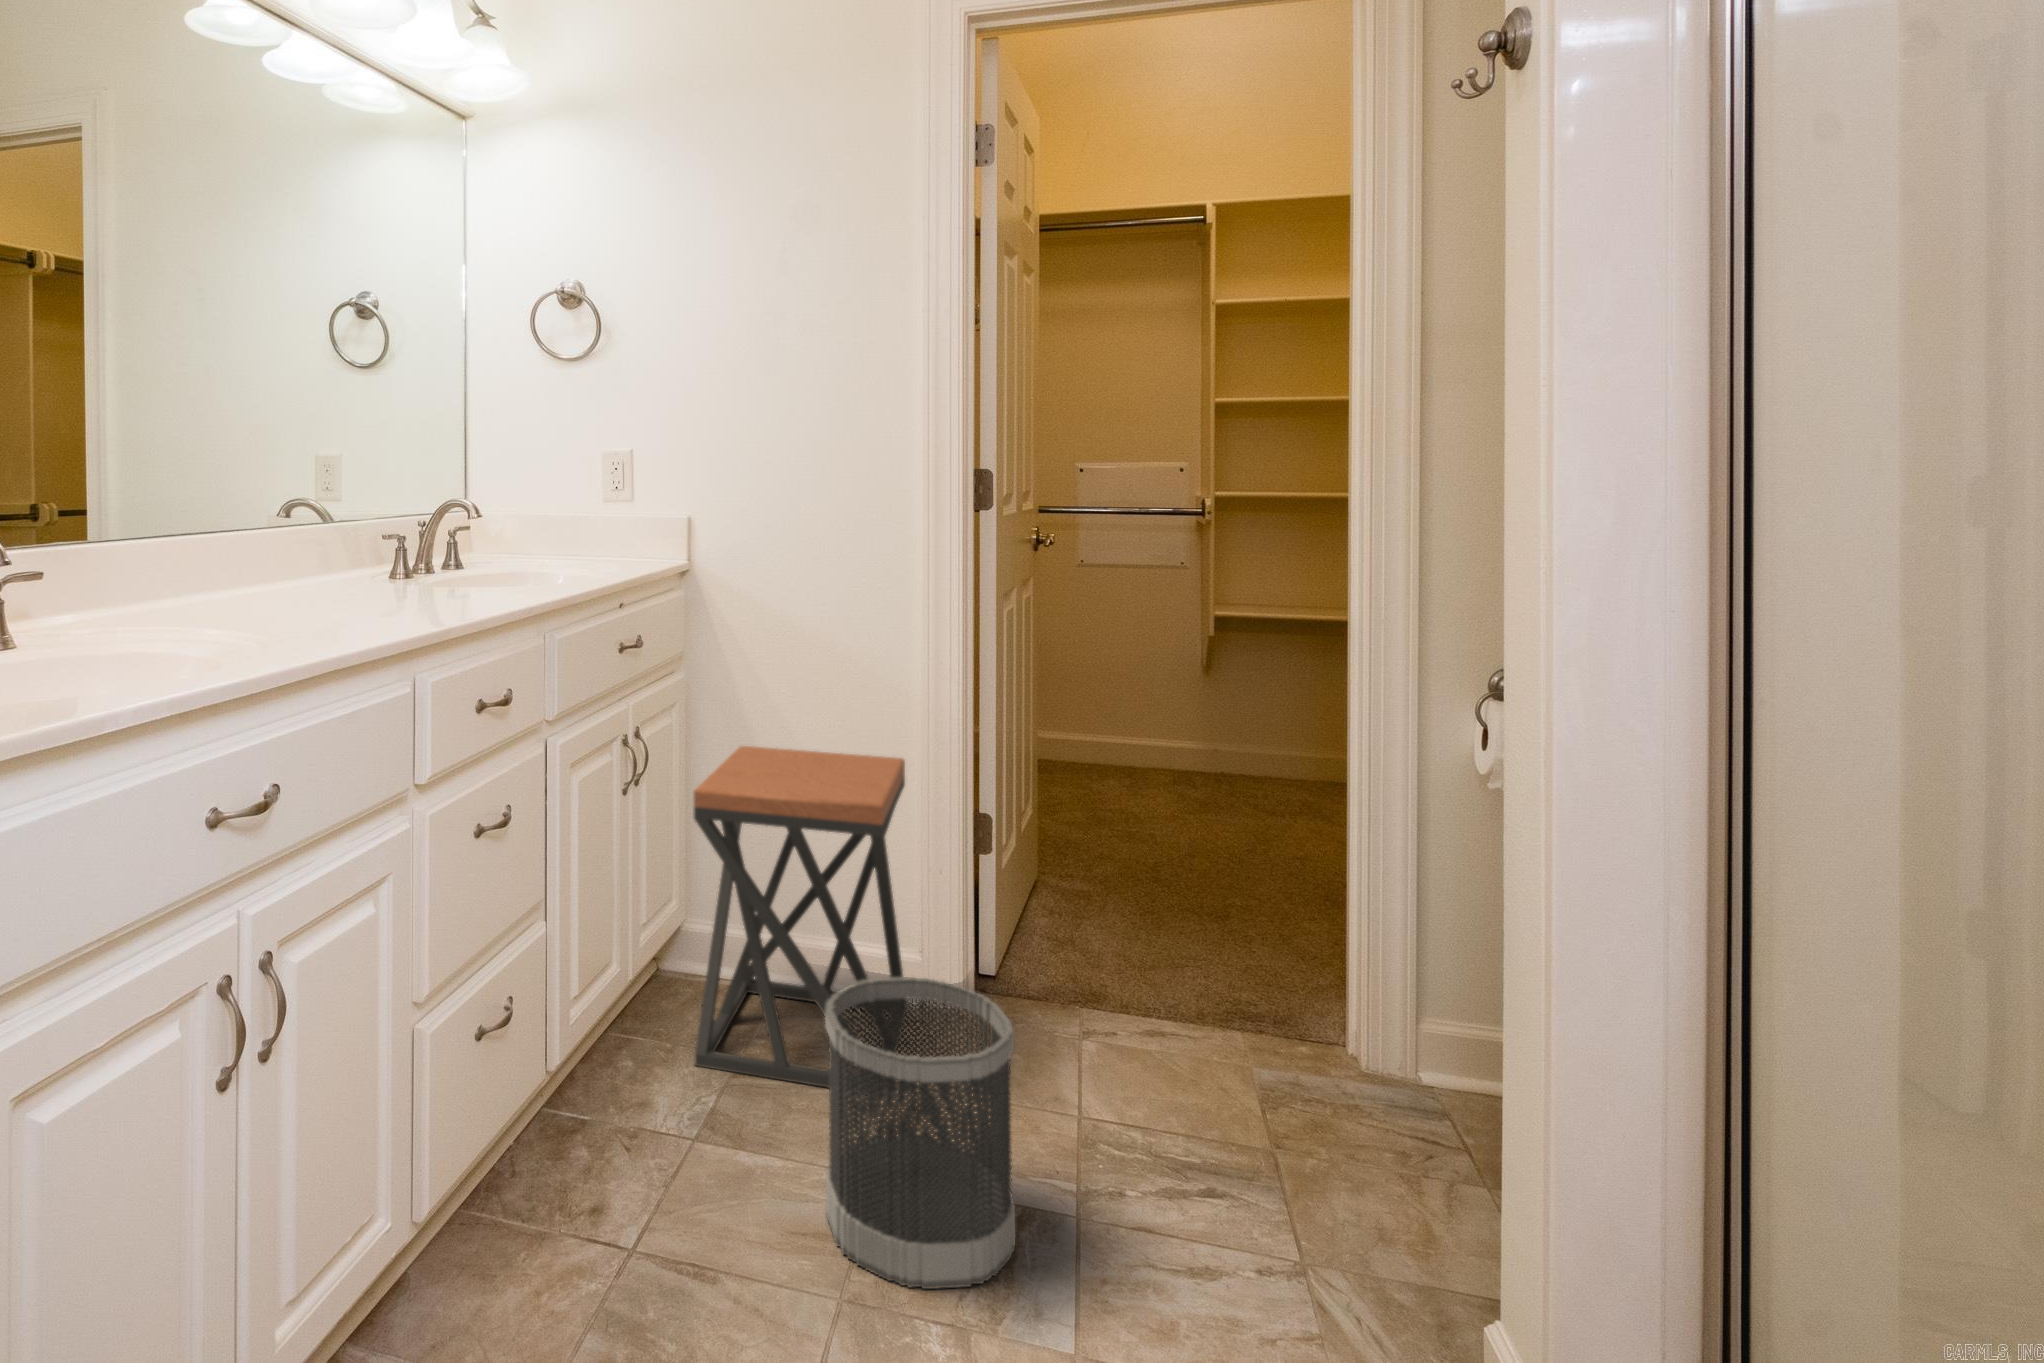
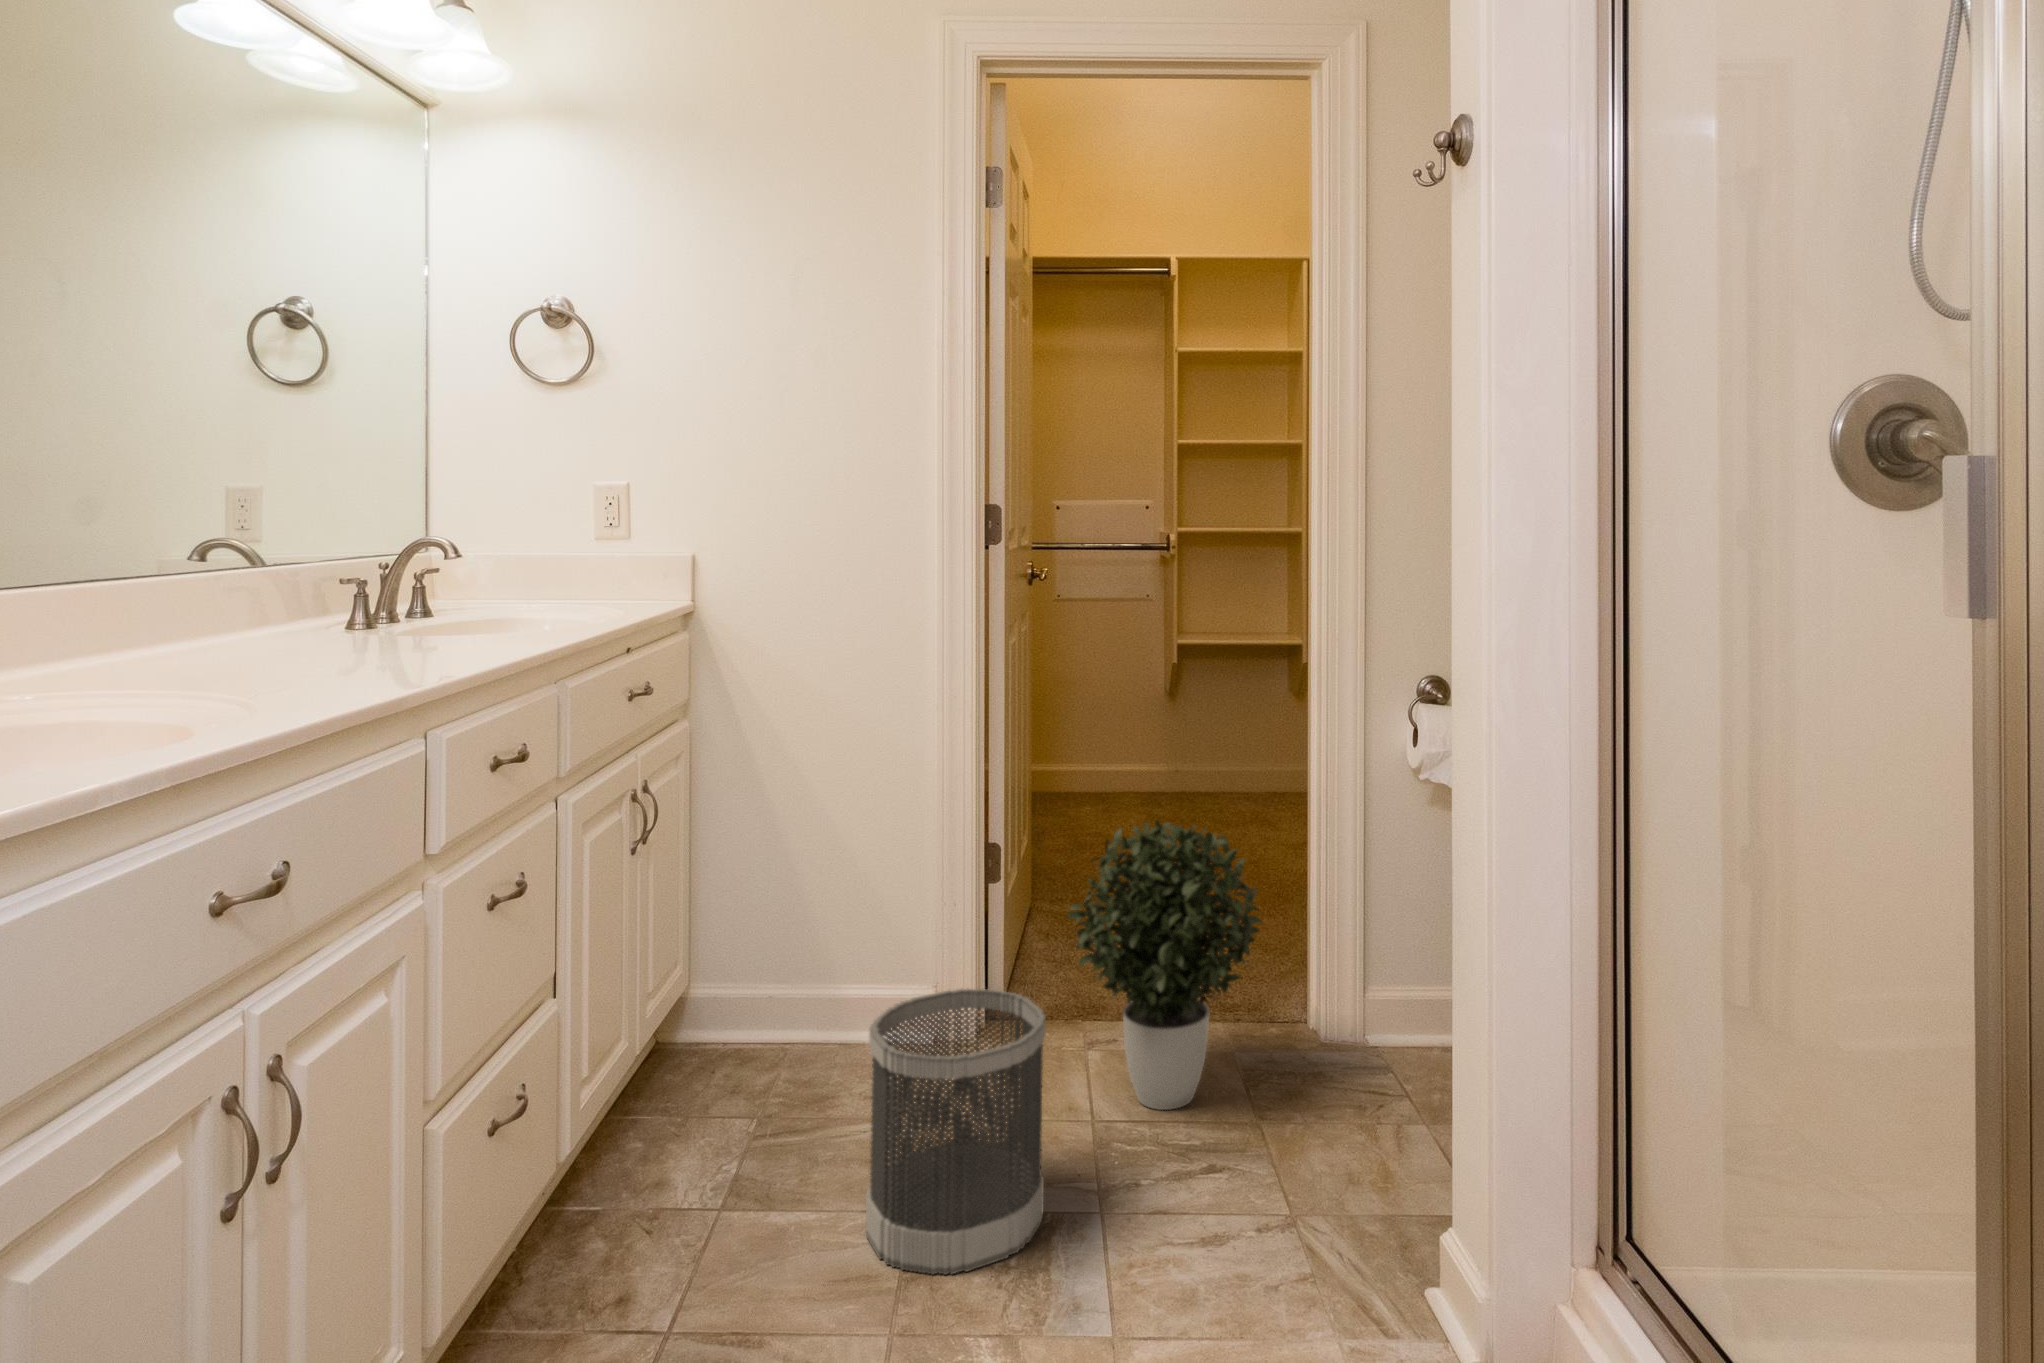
stool: present [693,746,906,1093] -> none [707,791,926,1136]
potted plant: none [1050,821,1297,1158] -> present [1067,820,1262,1110]

